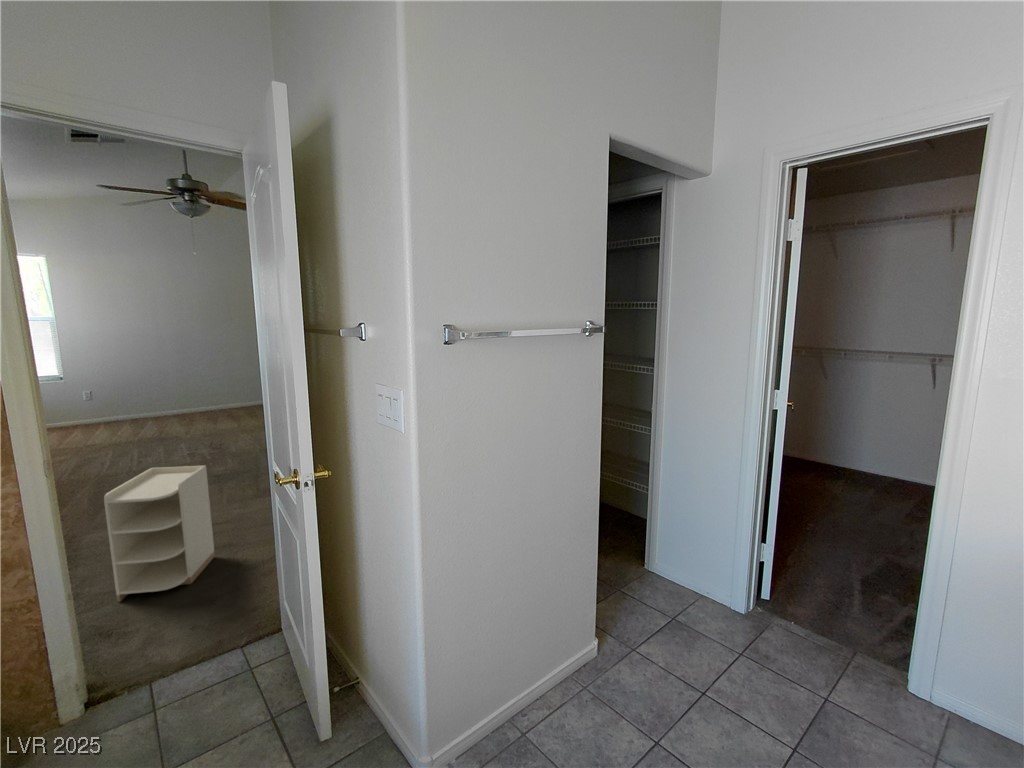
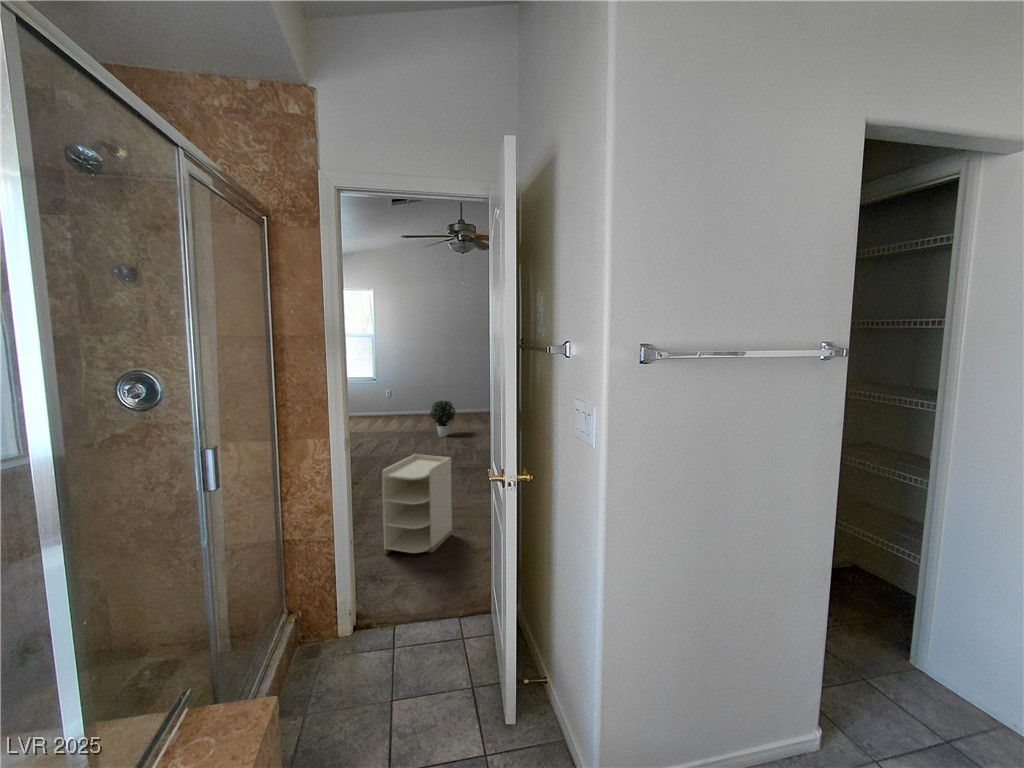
potted plant: none [158,397,197,443] -> present [430,401,456,437]

